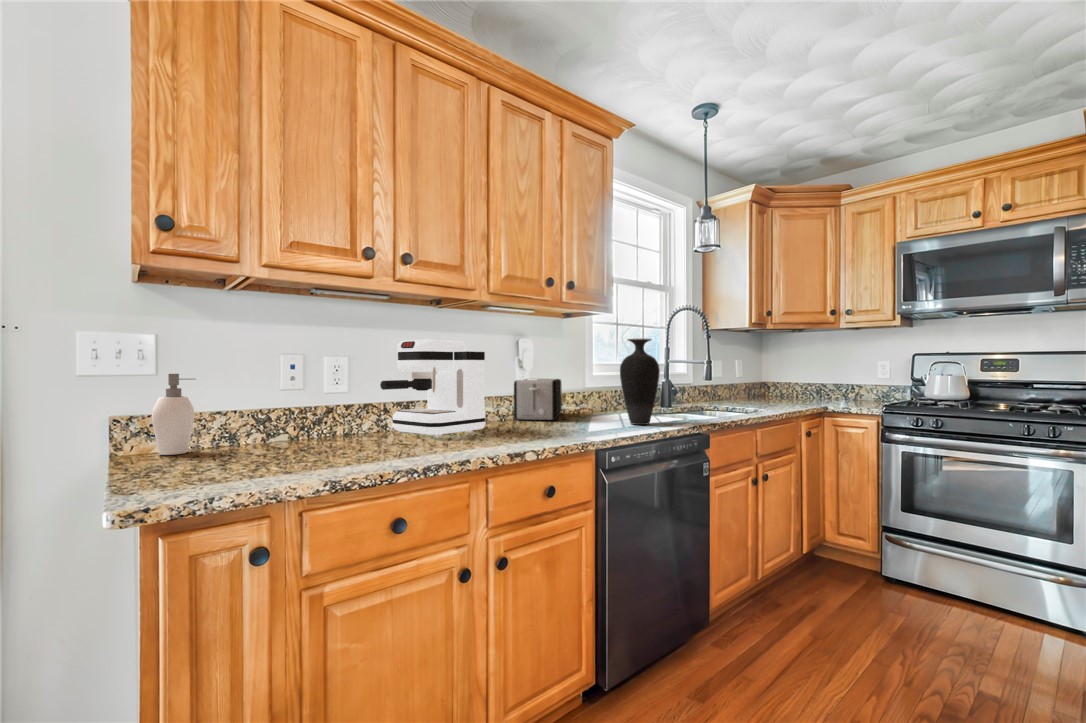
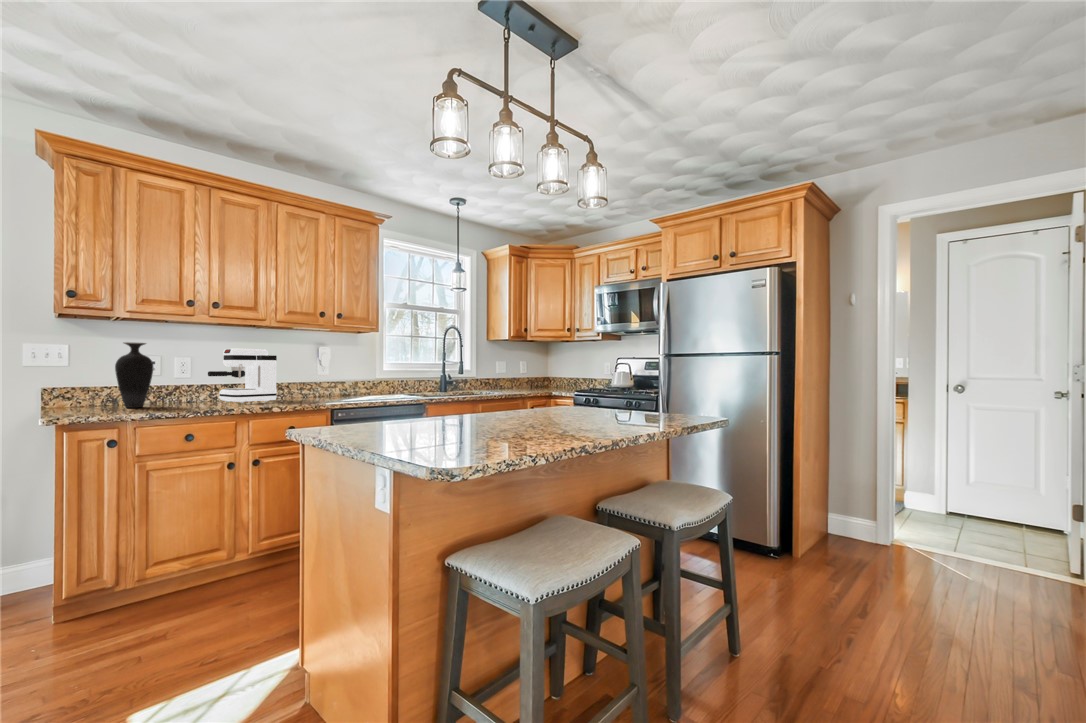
vase: present [620,339,660,425] -> present [115,342,153,408]
soap dispenser: present [152,374,194,455] -> none [67,366,98,408]
toaster: present [514,379,562,420] -> none [312,372,354,397]

